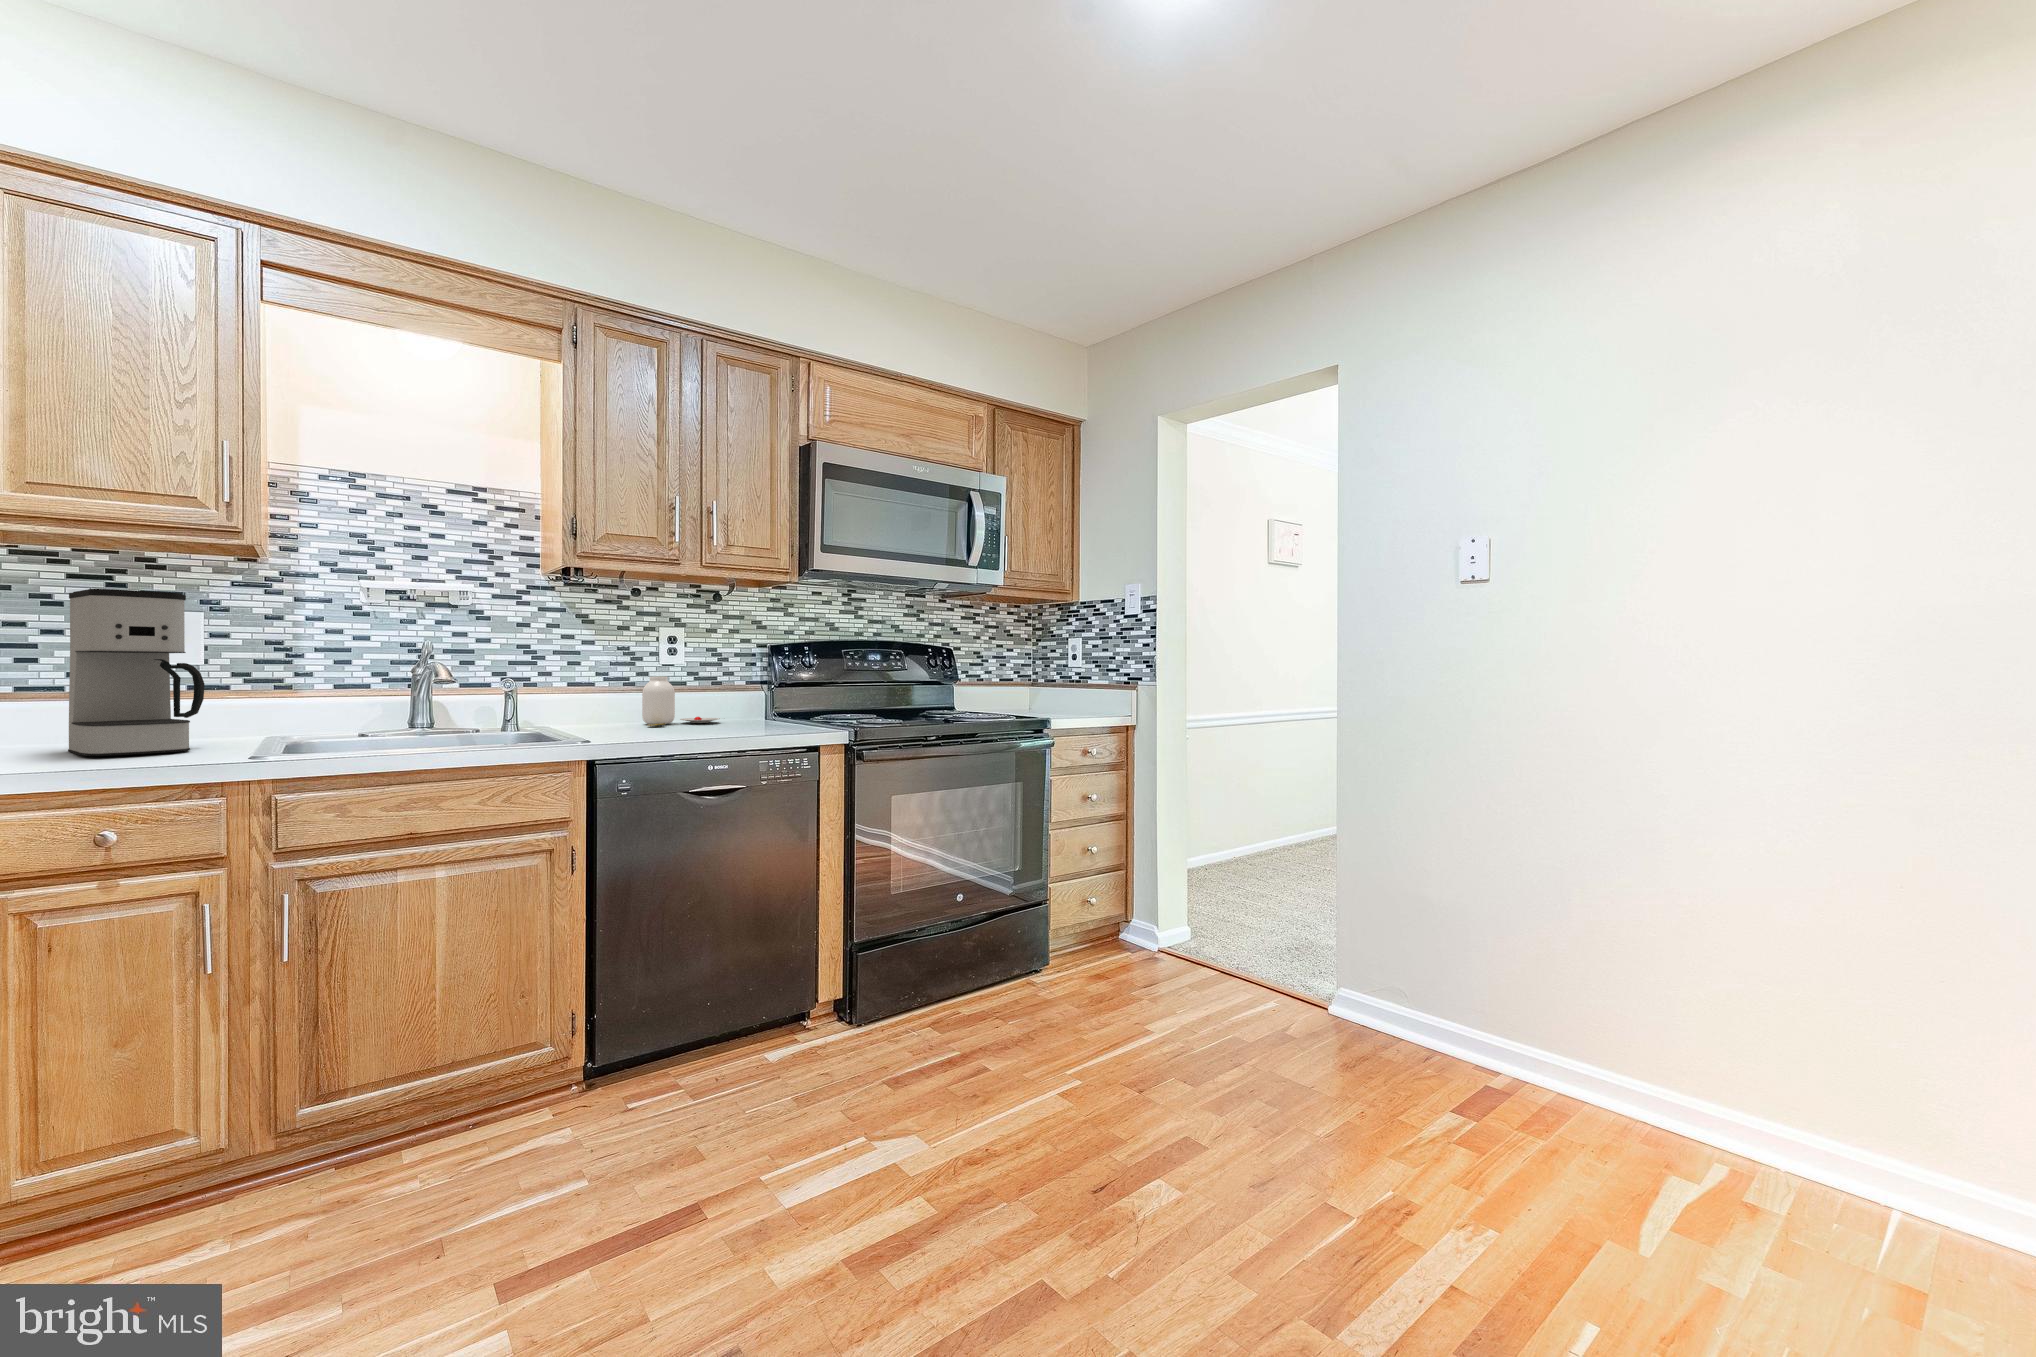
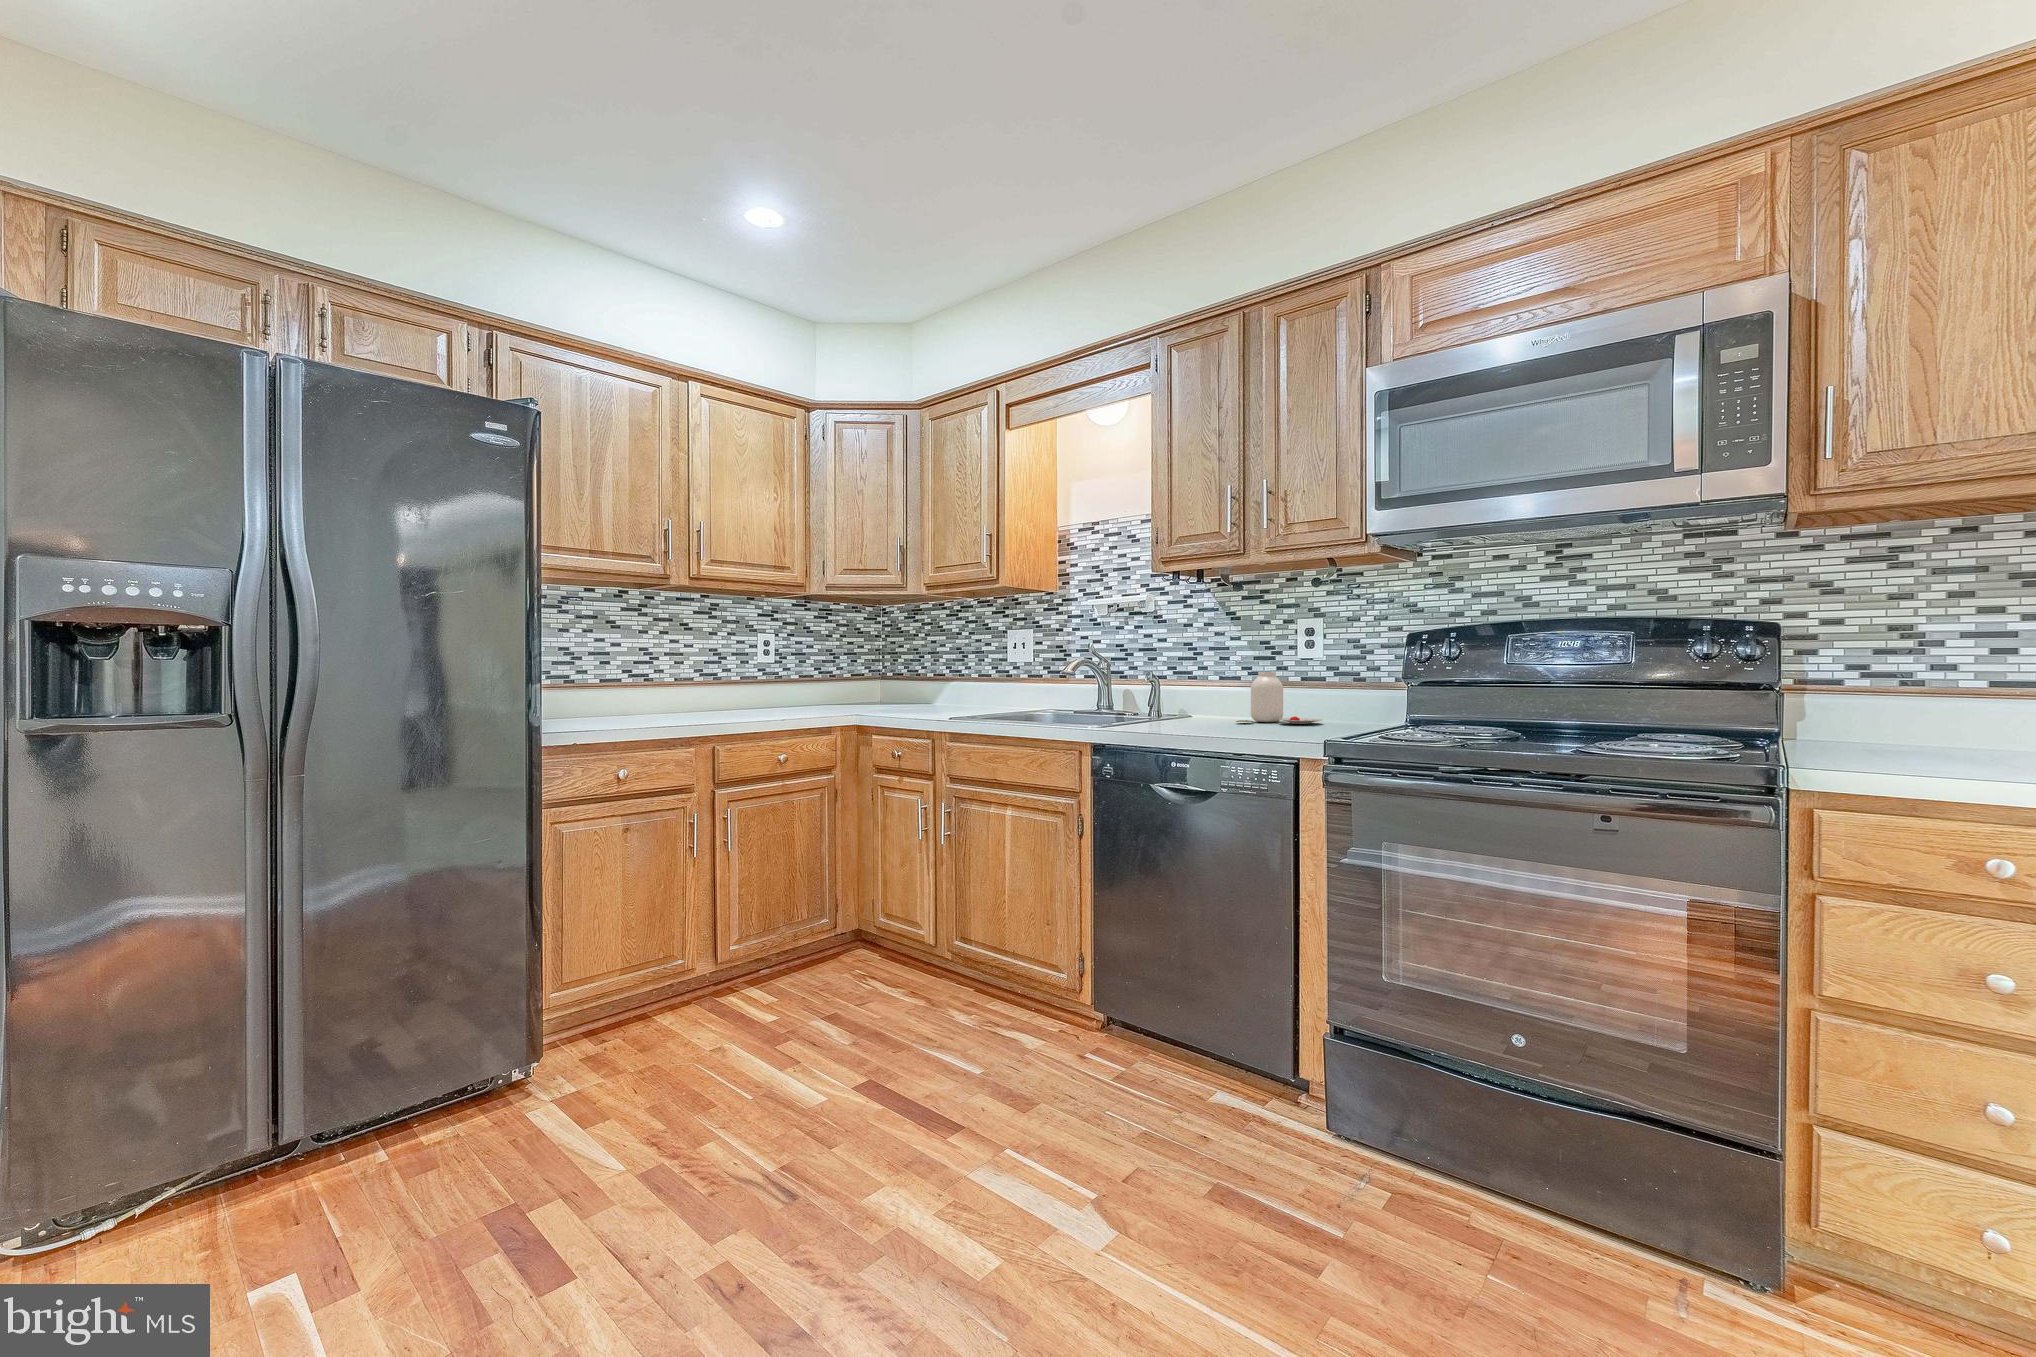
coffee maker: present [68,589,204,756] -> none [949,619,1009,714]

